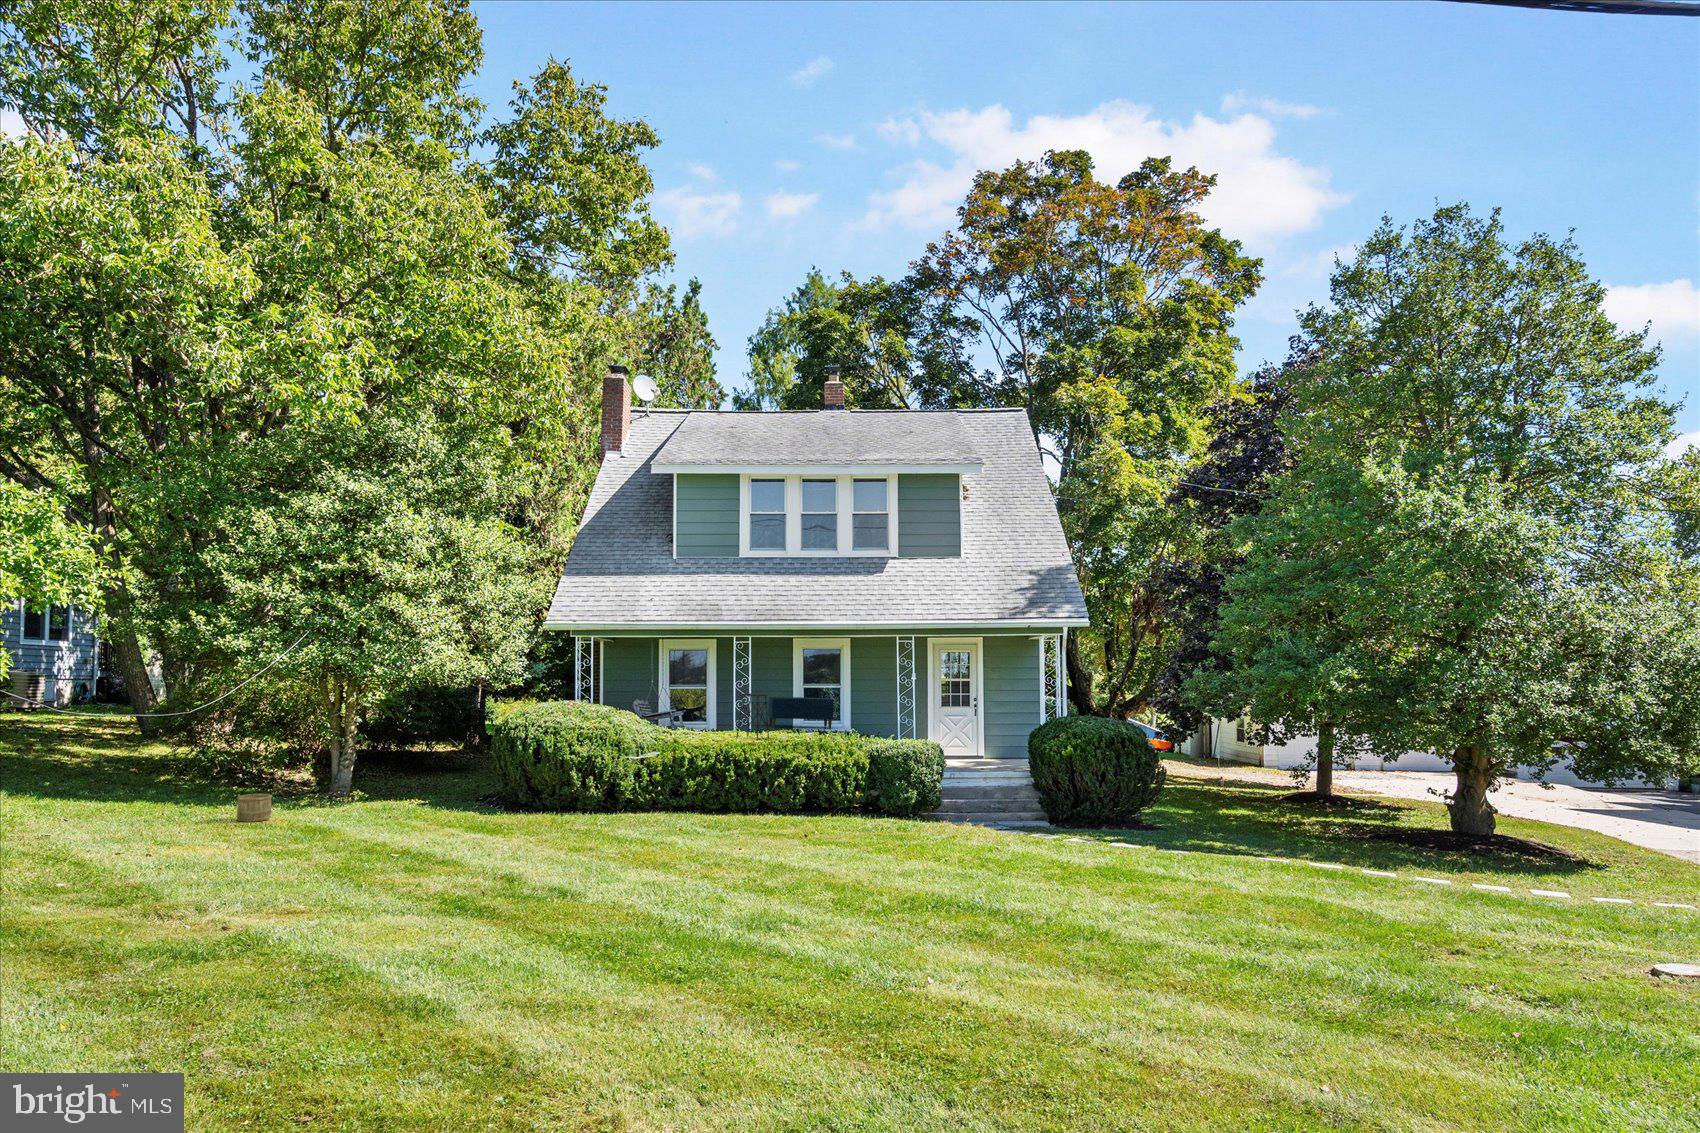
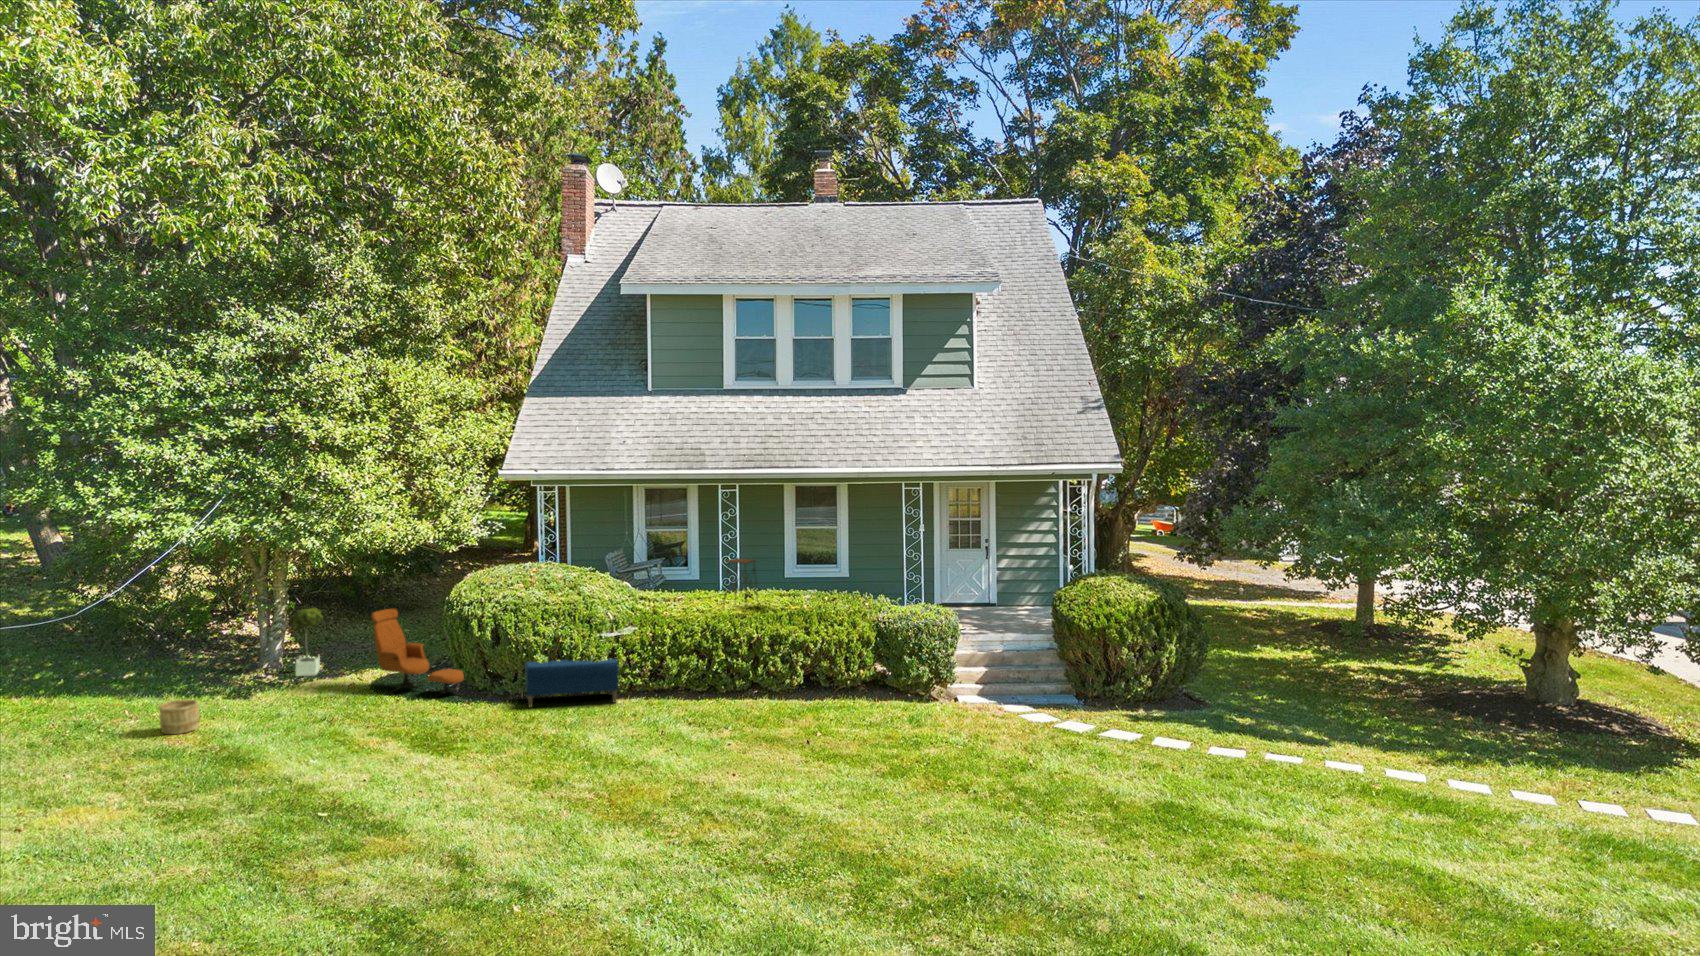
bench: present [768,697,834,729] -> present [525,659,619,708]
lounge chair: none [425,731,503,809] -> present [371,609,464,694]
potted tree: none [352,732,380,794] -> present [293,608,323,676]

